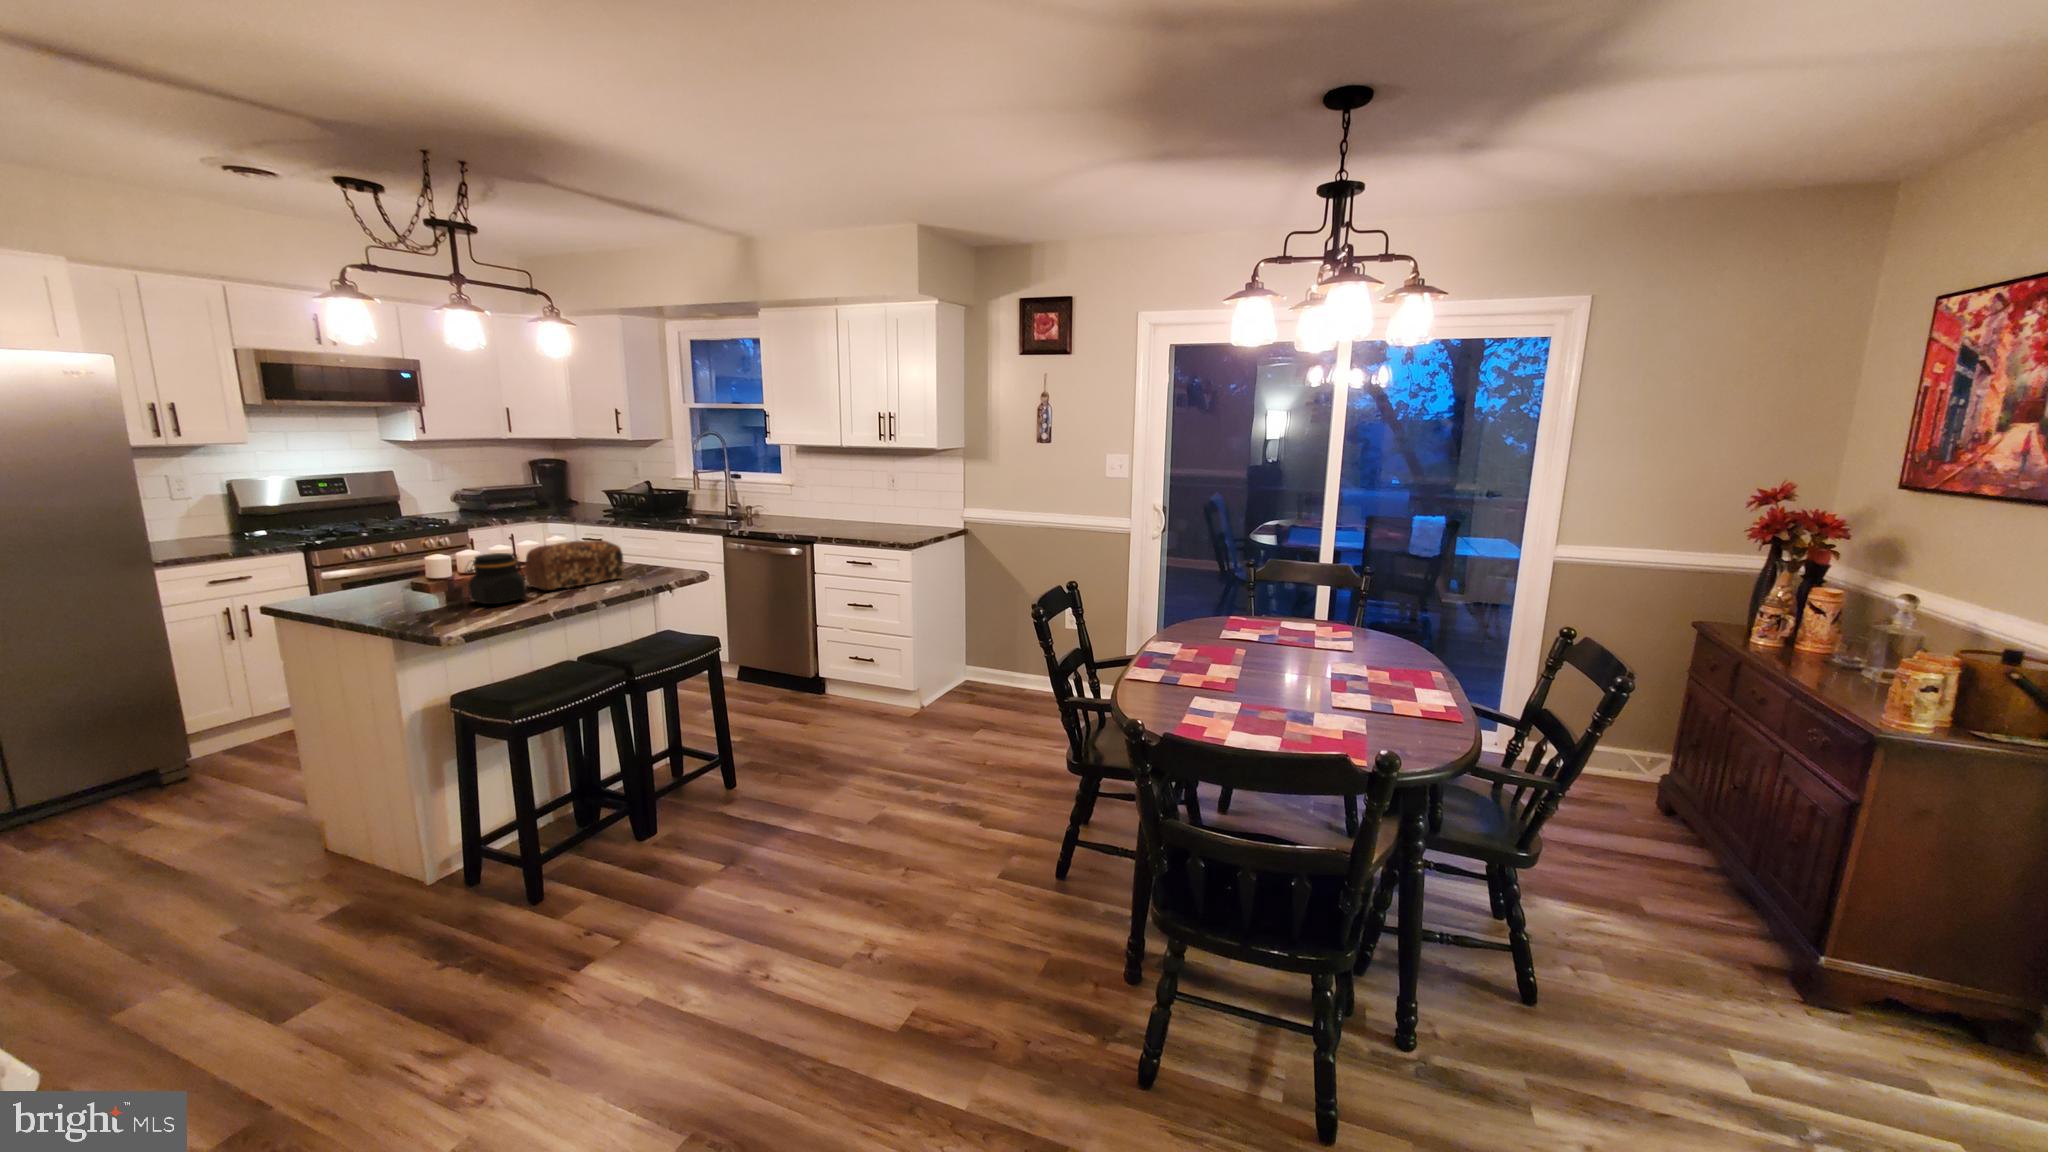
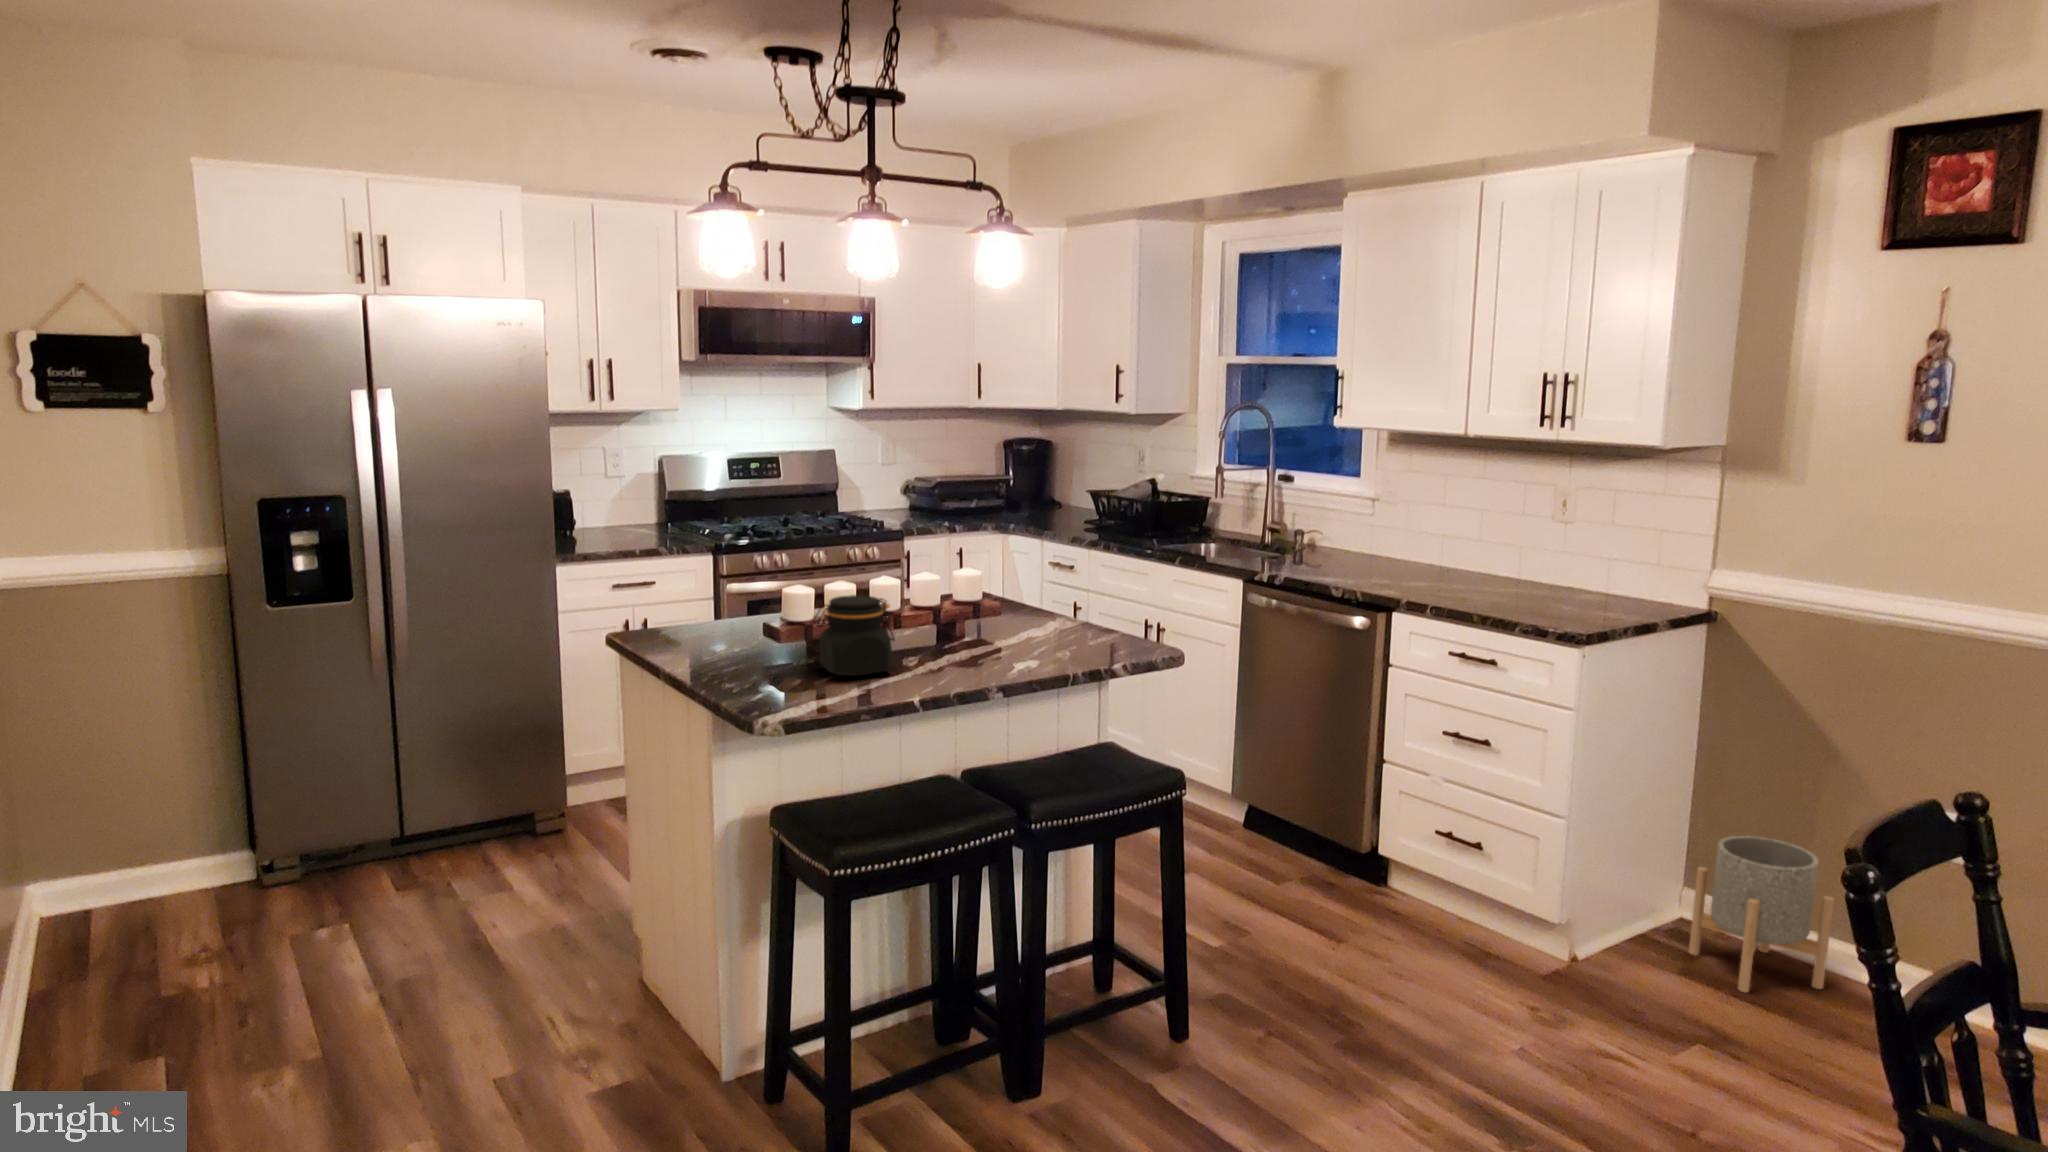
bread loaf: present [524,541,623,590] -> none [904,583,1044,661]
planter: none [972,632,1028,704] -> present [1689,836,1834,992]

